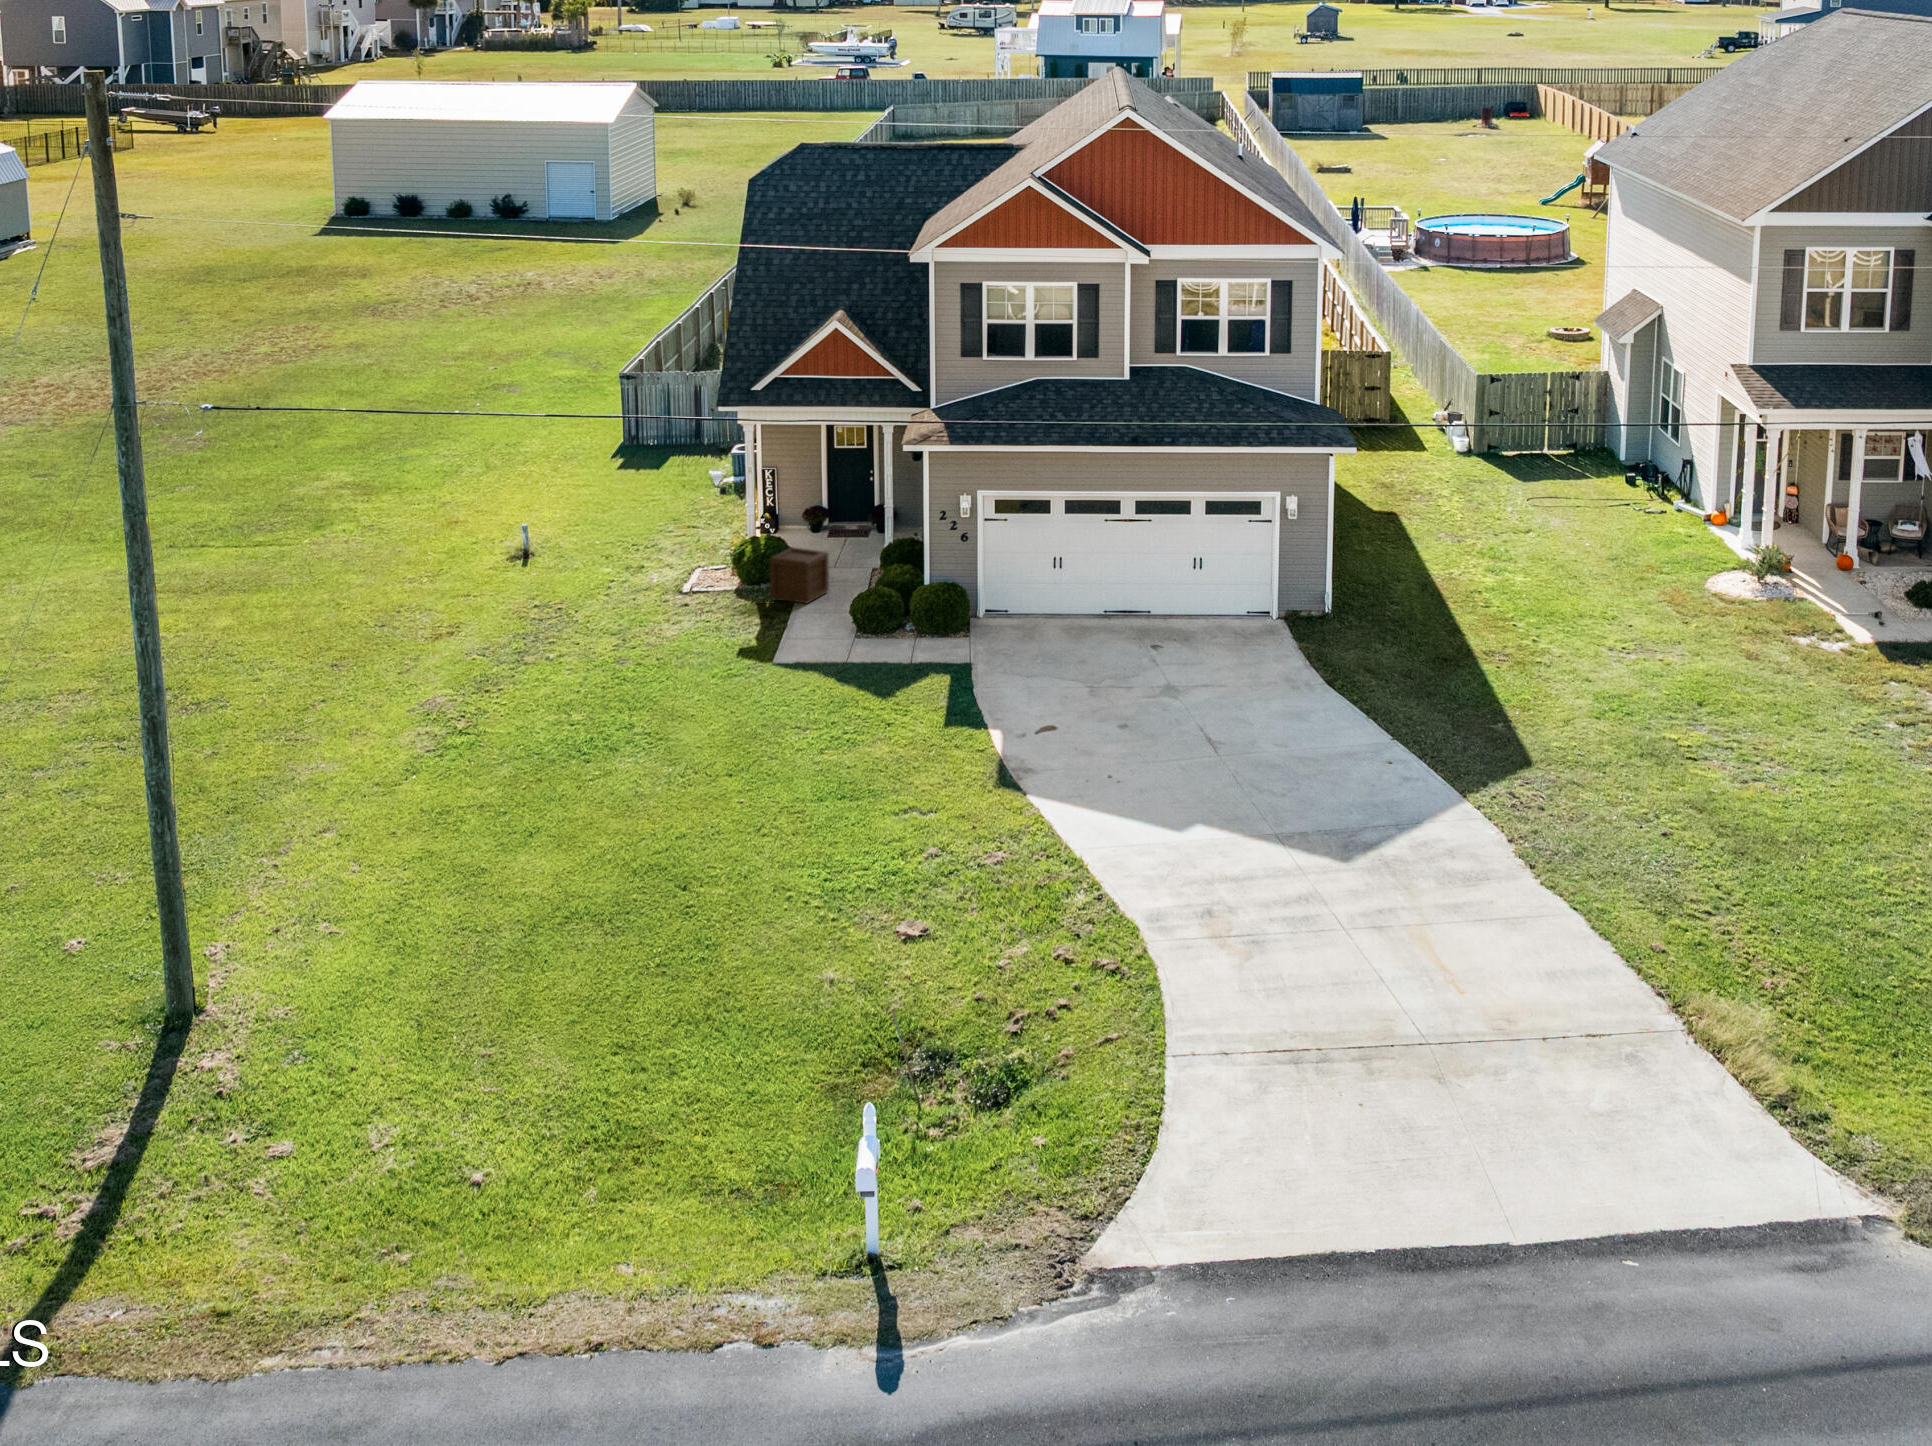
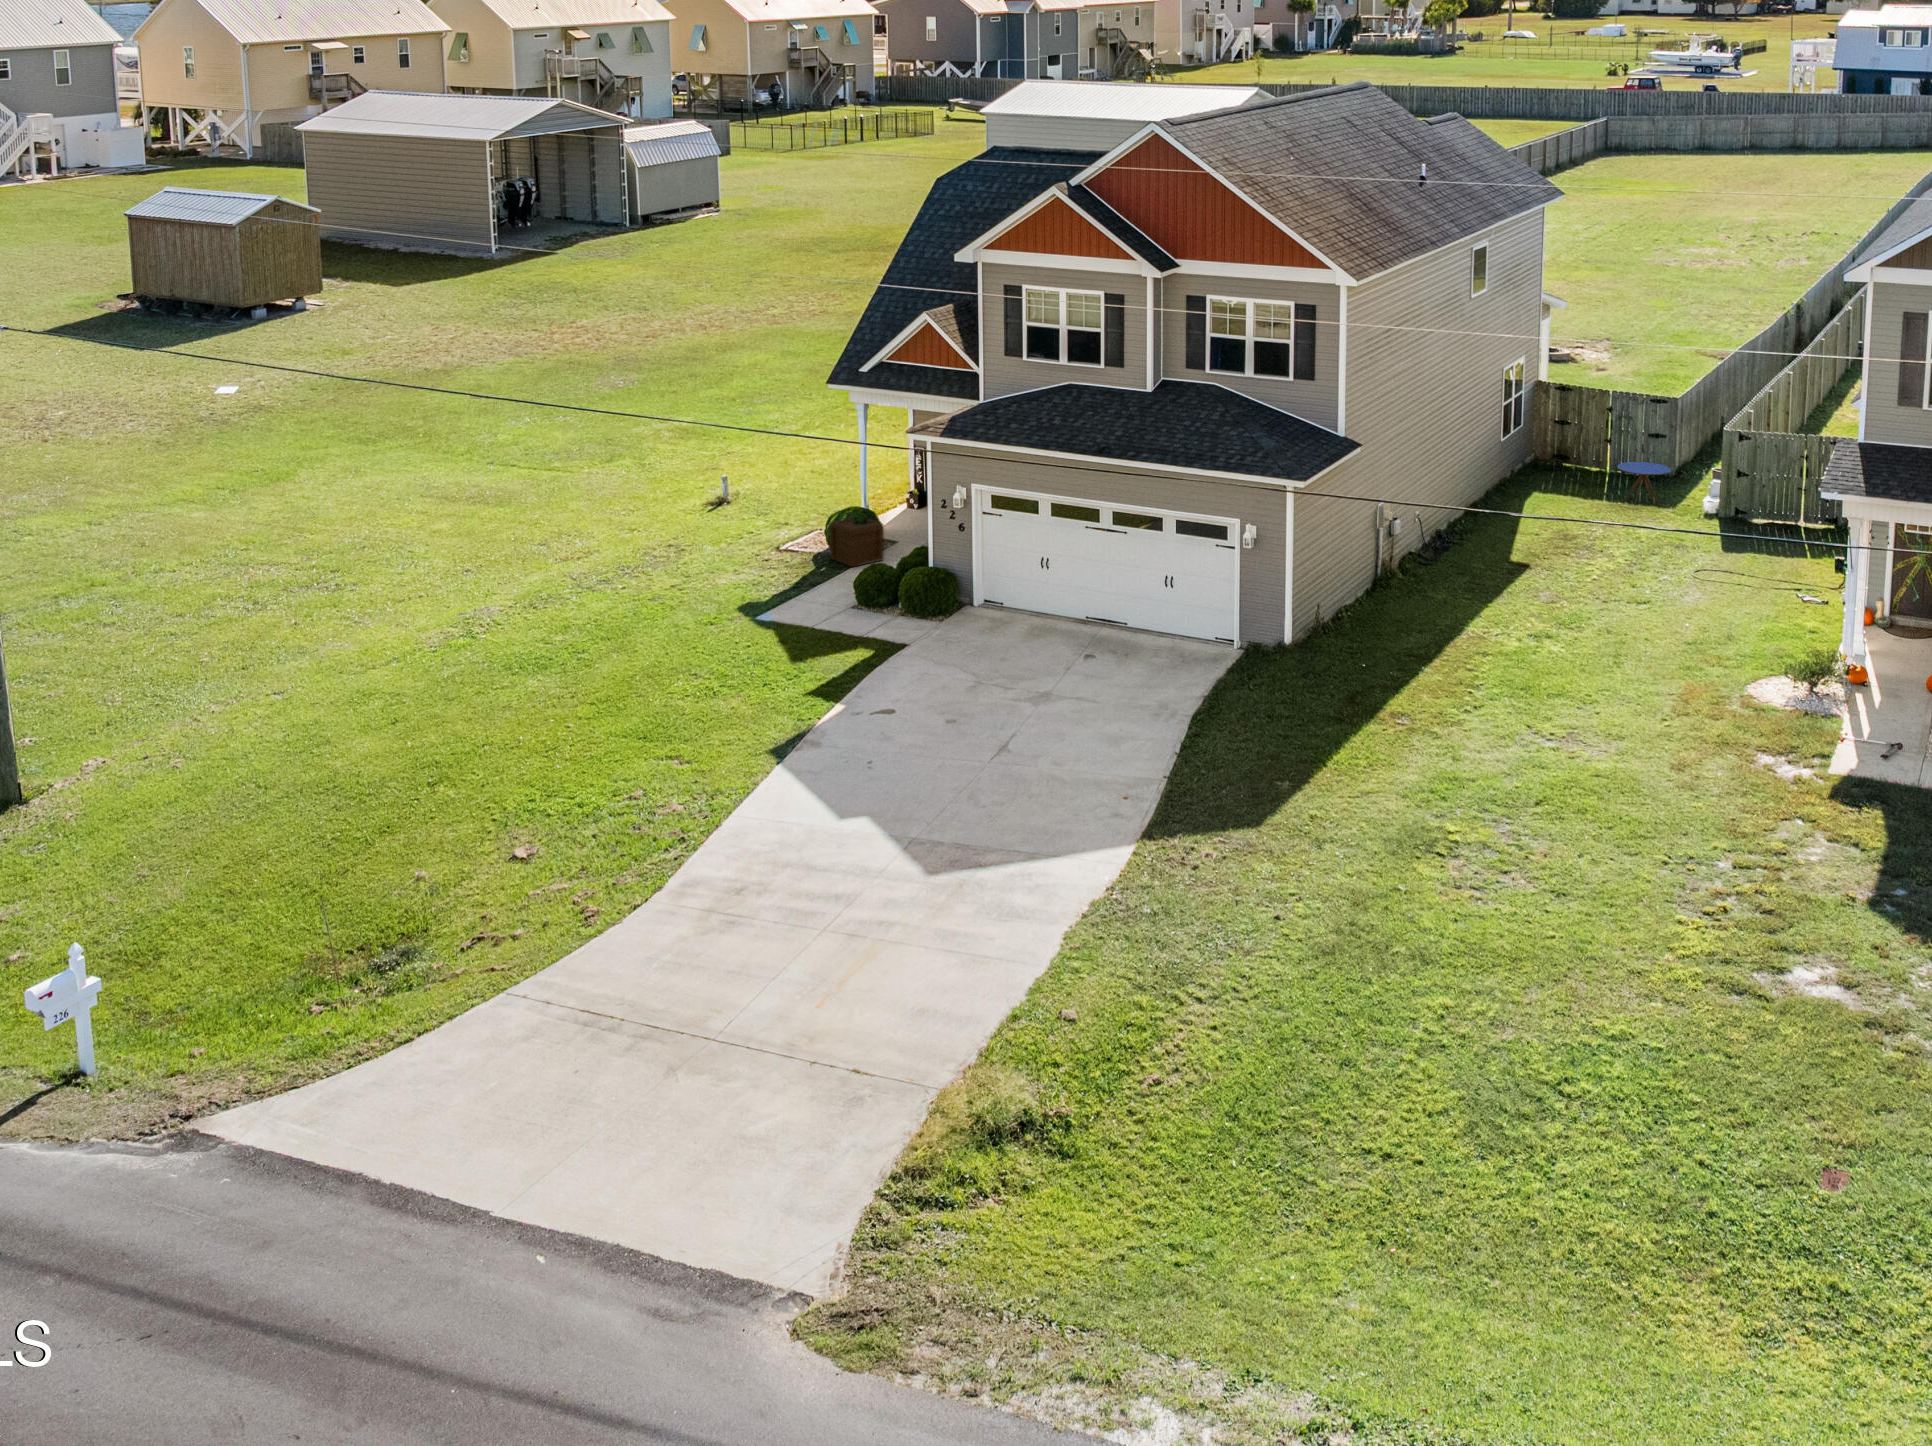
round table: none [1369,409,1417,450] -> present [1617,462,1671,506]

